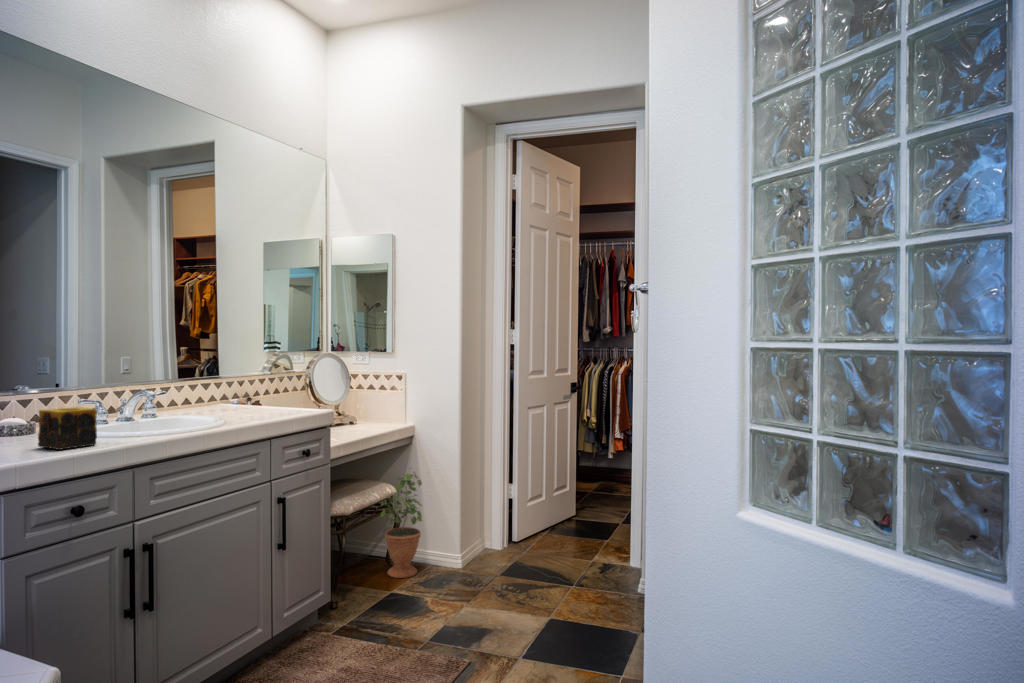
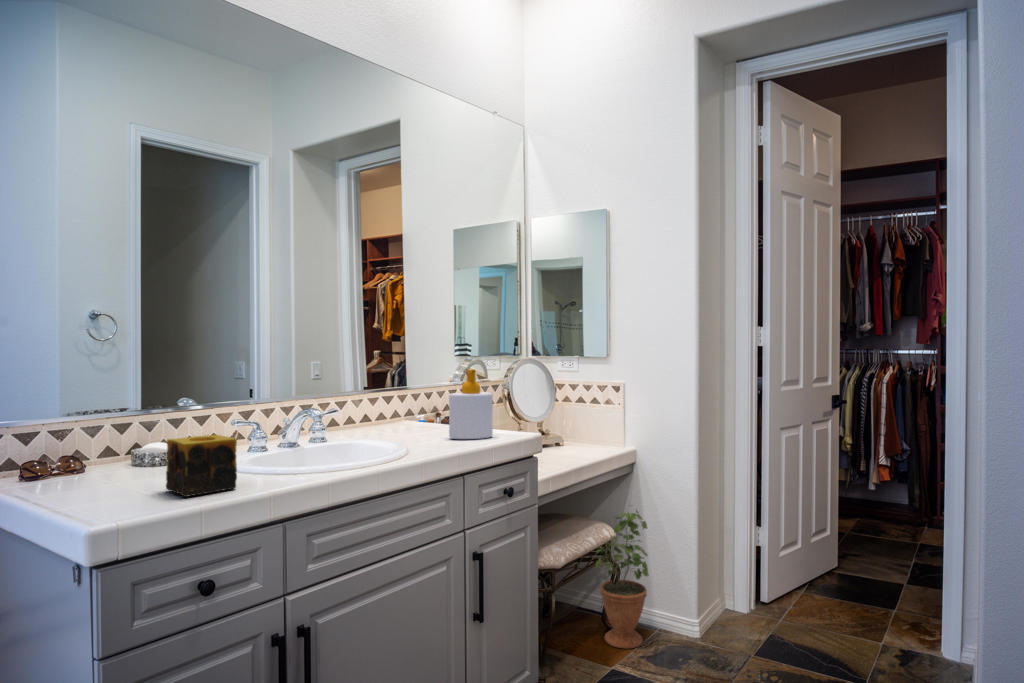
soap bottle: none [260,361,295,415] -> present [449,369,493,439]

